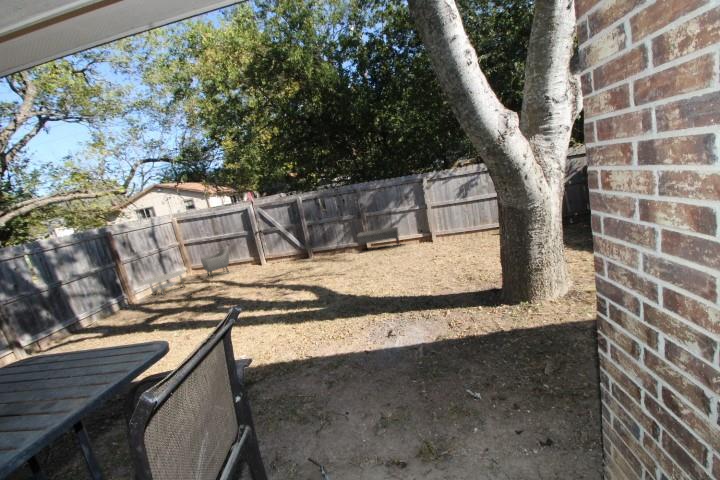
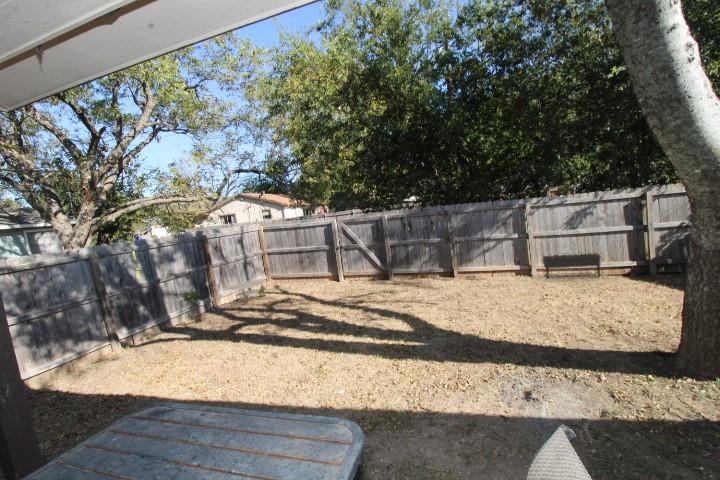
bench: present [357,227,399,252] -> present [543,252,600,278]
armchair: present [201,248,229,277] -> none [281,260,309,290]
potted plant: none [88,288,116,321] -> present [180,290,204,323]

